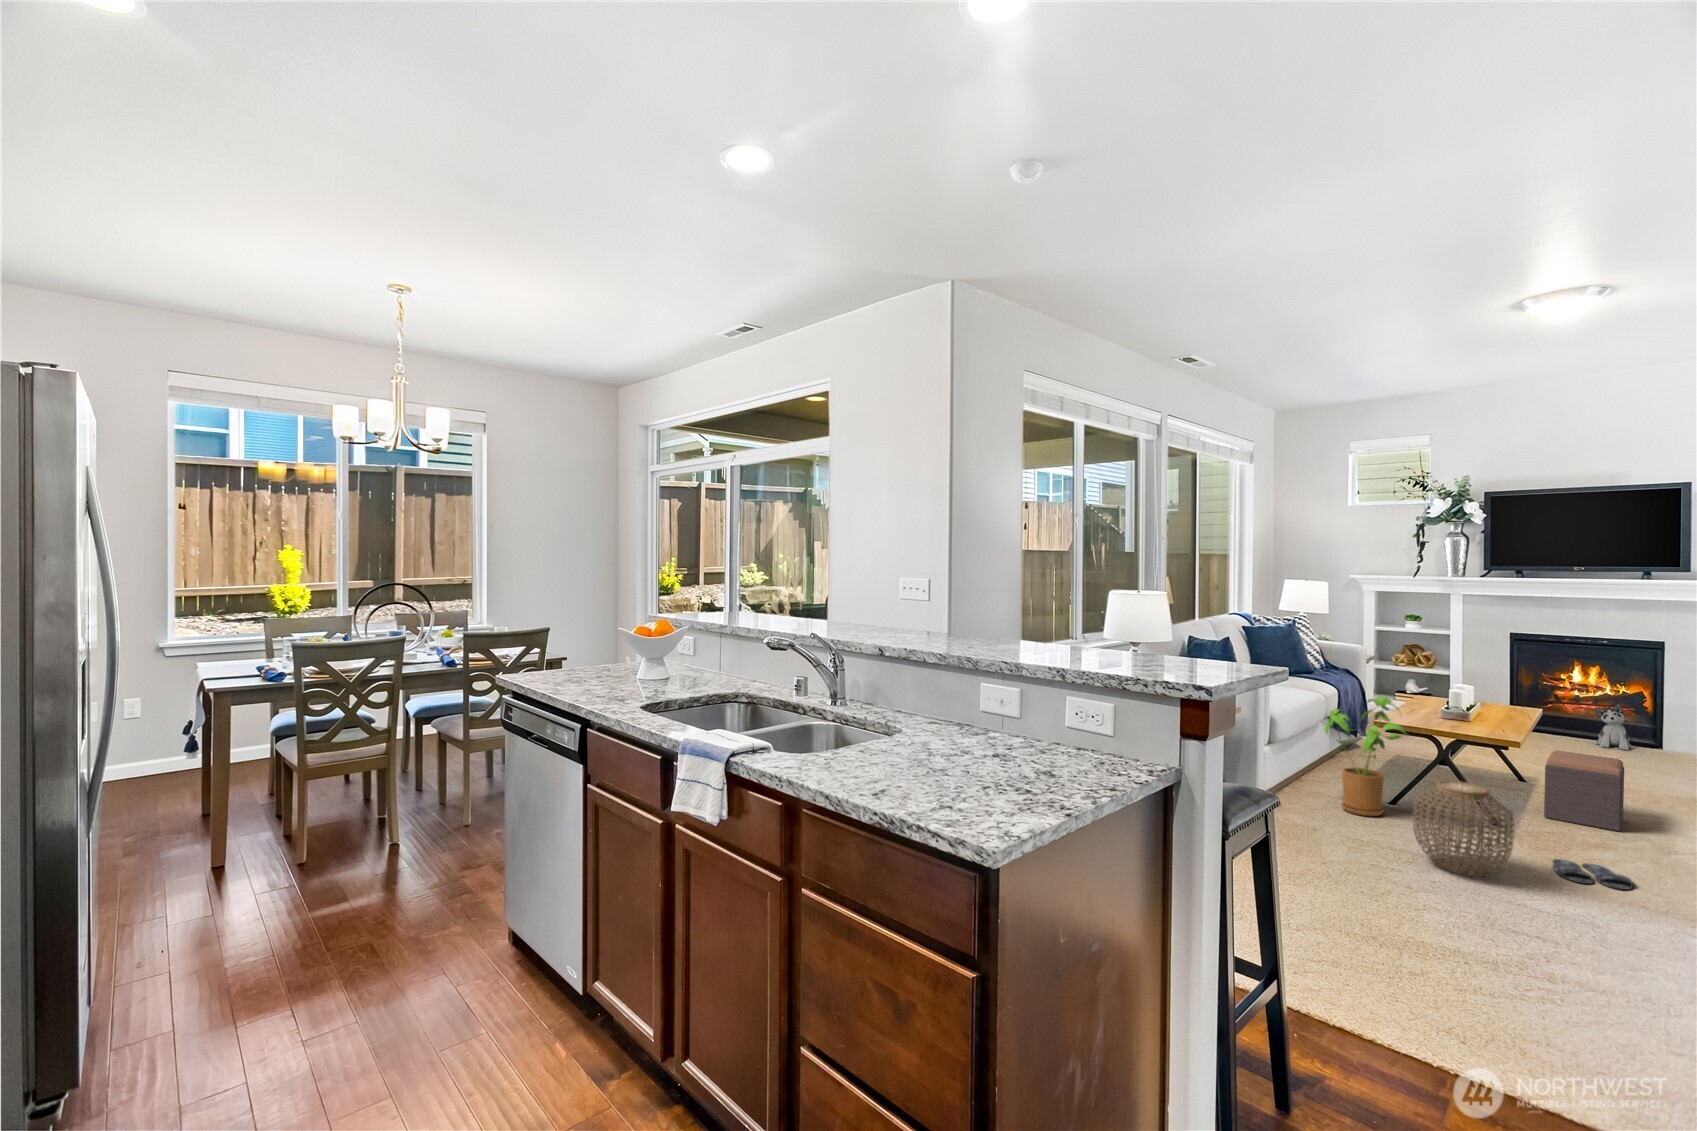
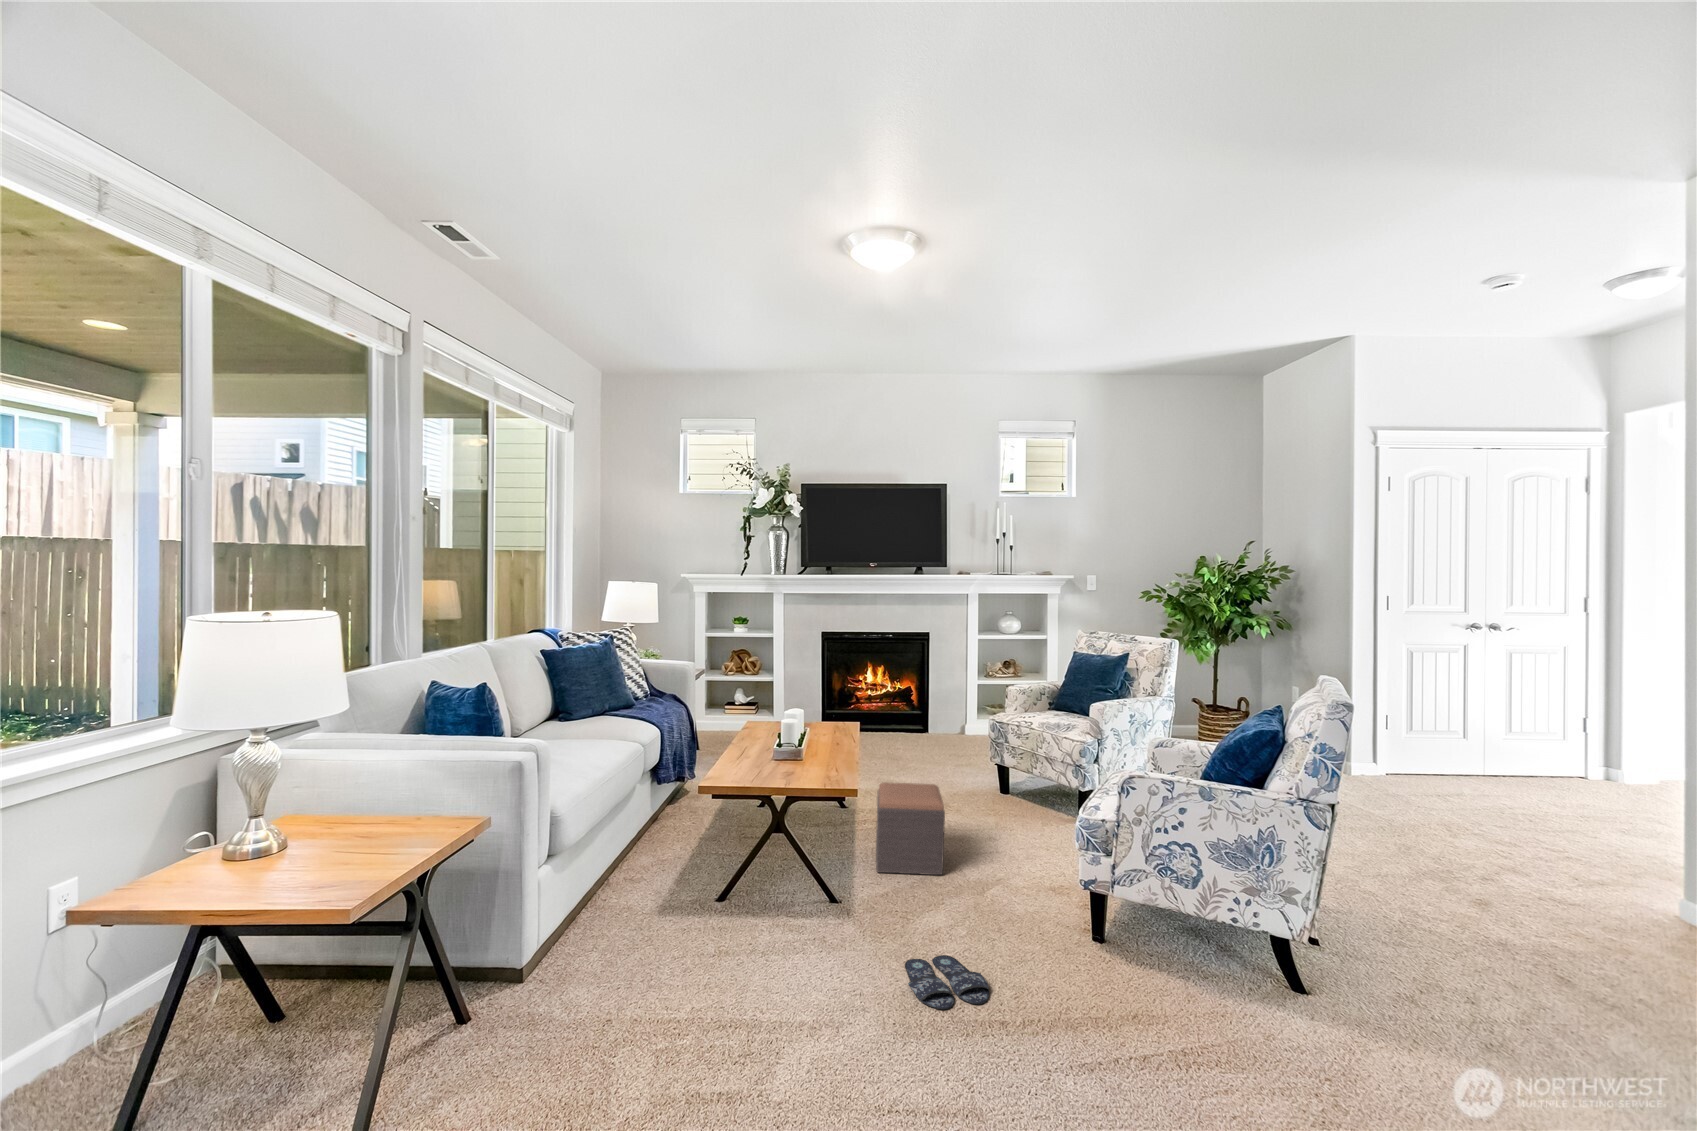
house plant: present [1324,696,1407,816] -> none [636,756,746,946]
plush toy: present [1595,704,1633,750] -> none [885,699,911,743]
woven basket: present [1413,780,1514,877] -> none [754,897,880,1060]

